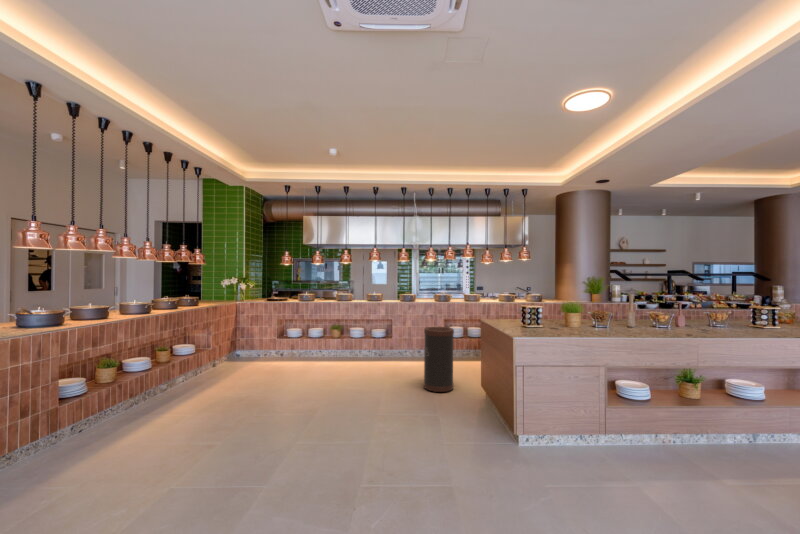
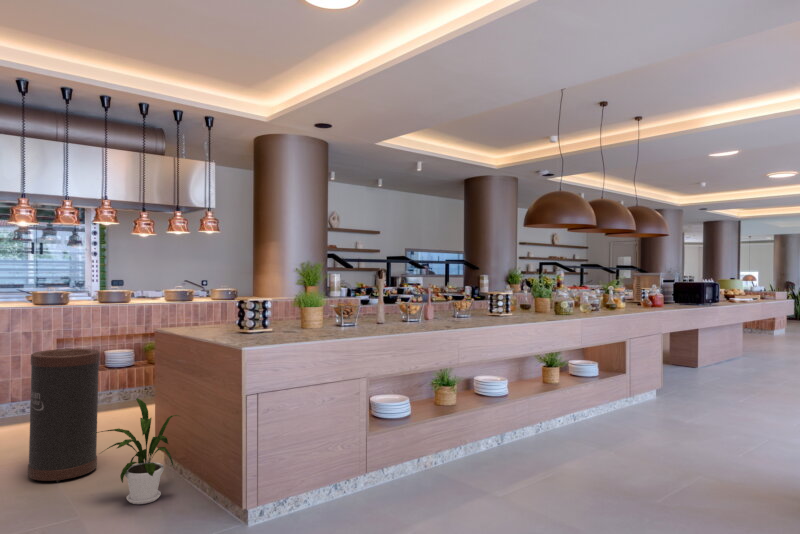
house plant: none [446,357,488,415] -> present [93,398,178,504]

